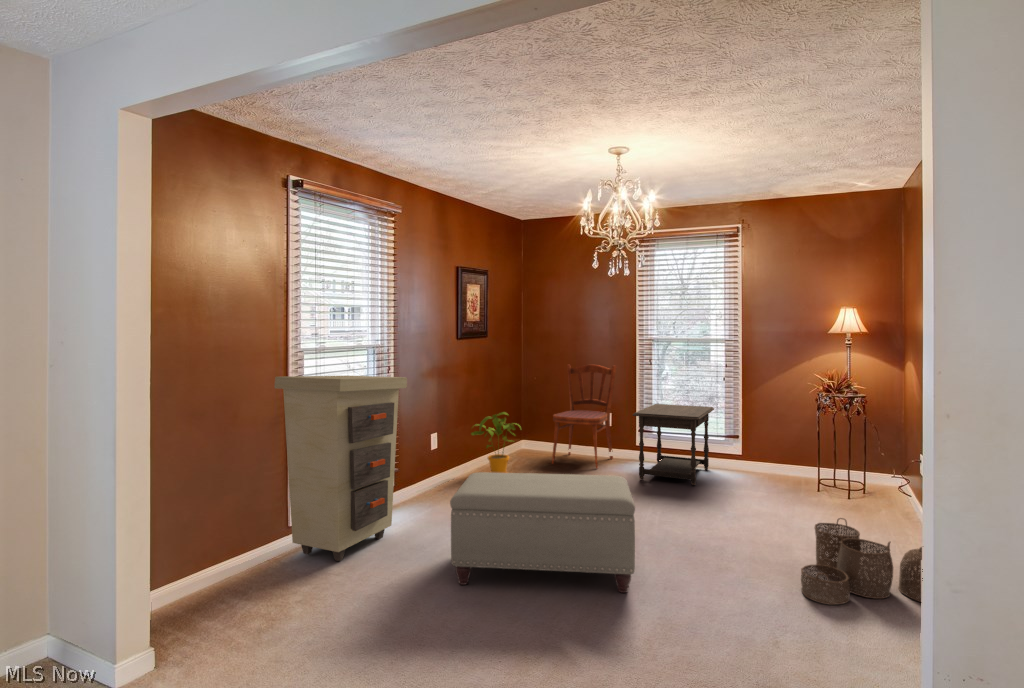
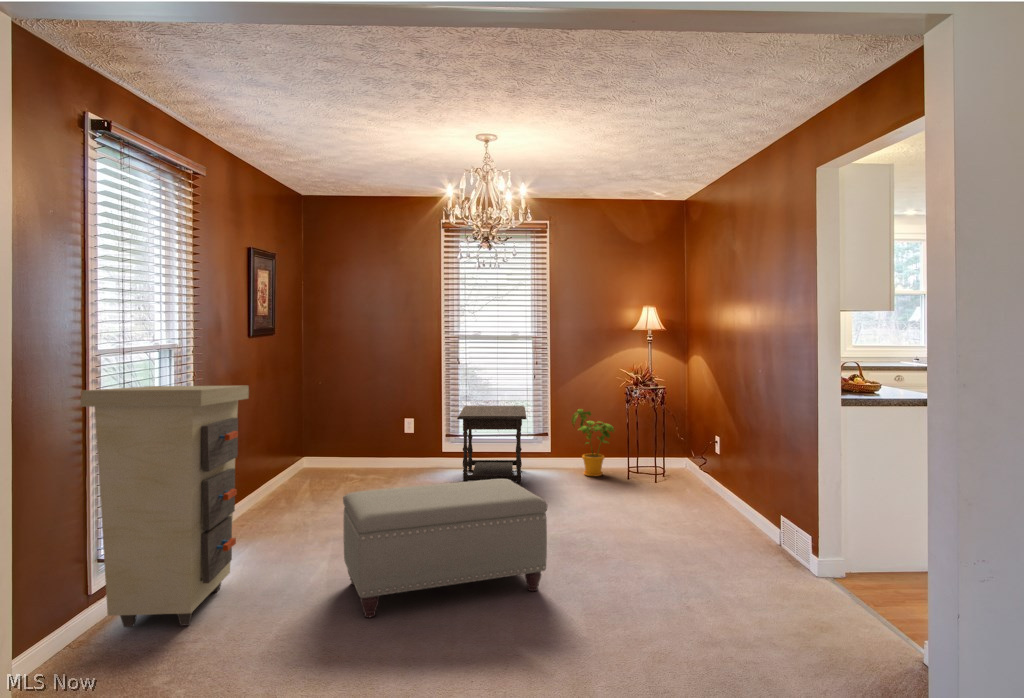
dining chair: present [552,365,616,468] -> none [355,365,421,481]
house plant: present [471,412,520,473] -> present [572,409,614,476]
woven basket: present [801,518,923,605] -> none [664,494,775,567]

